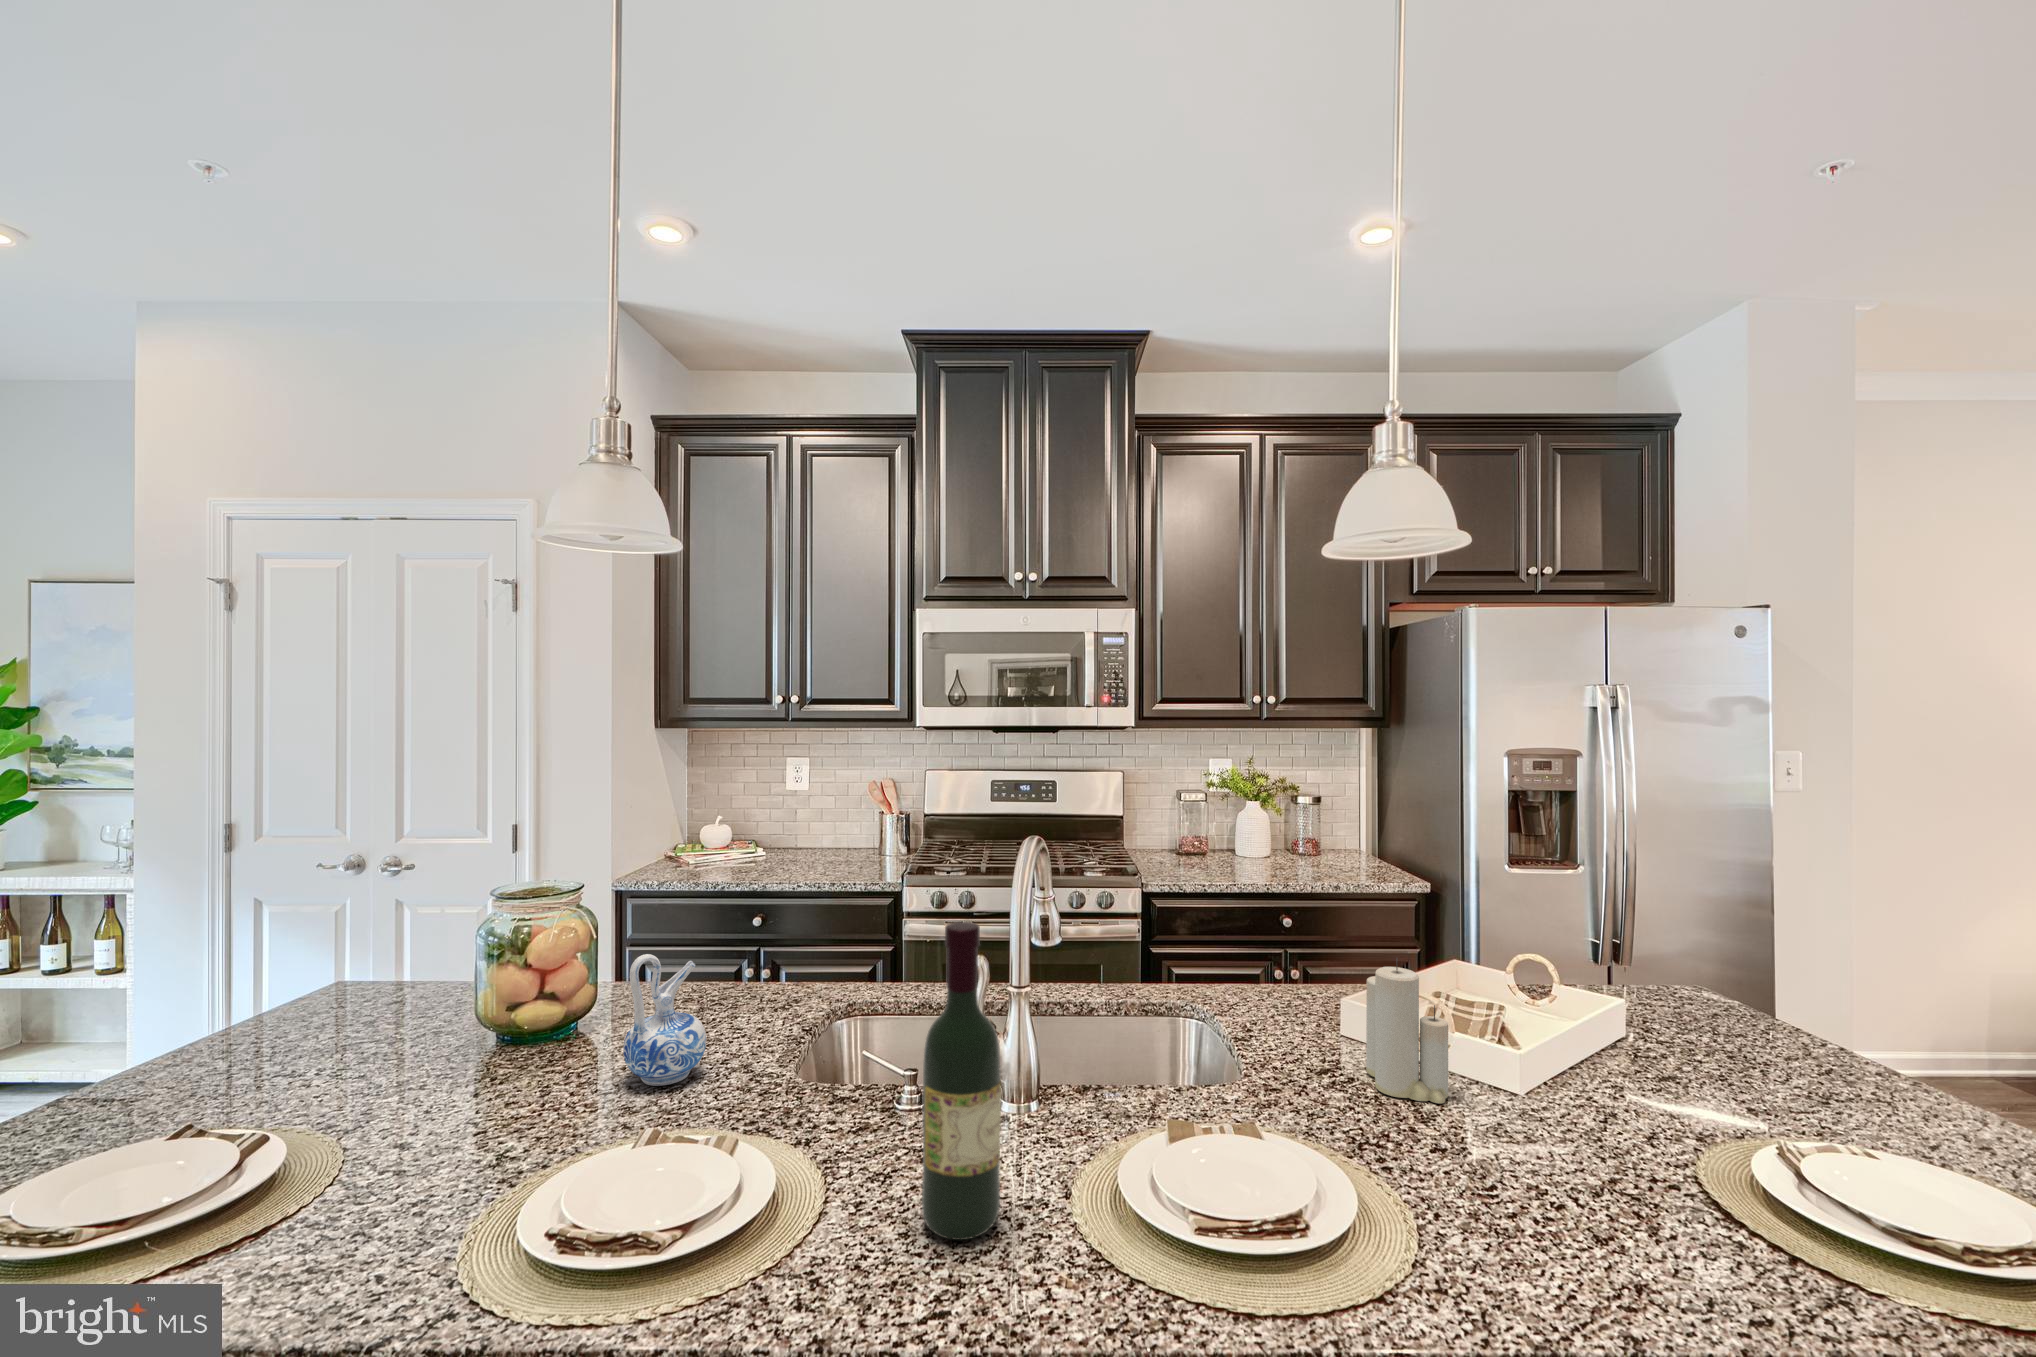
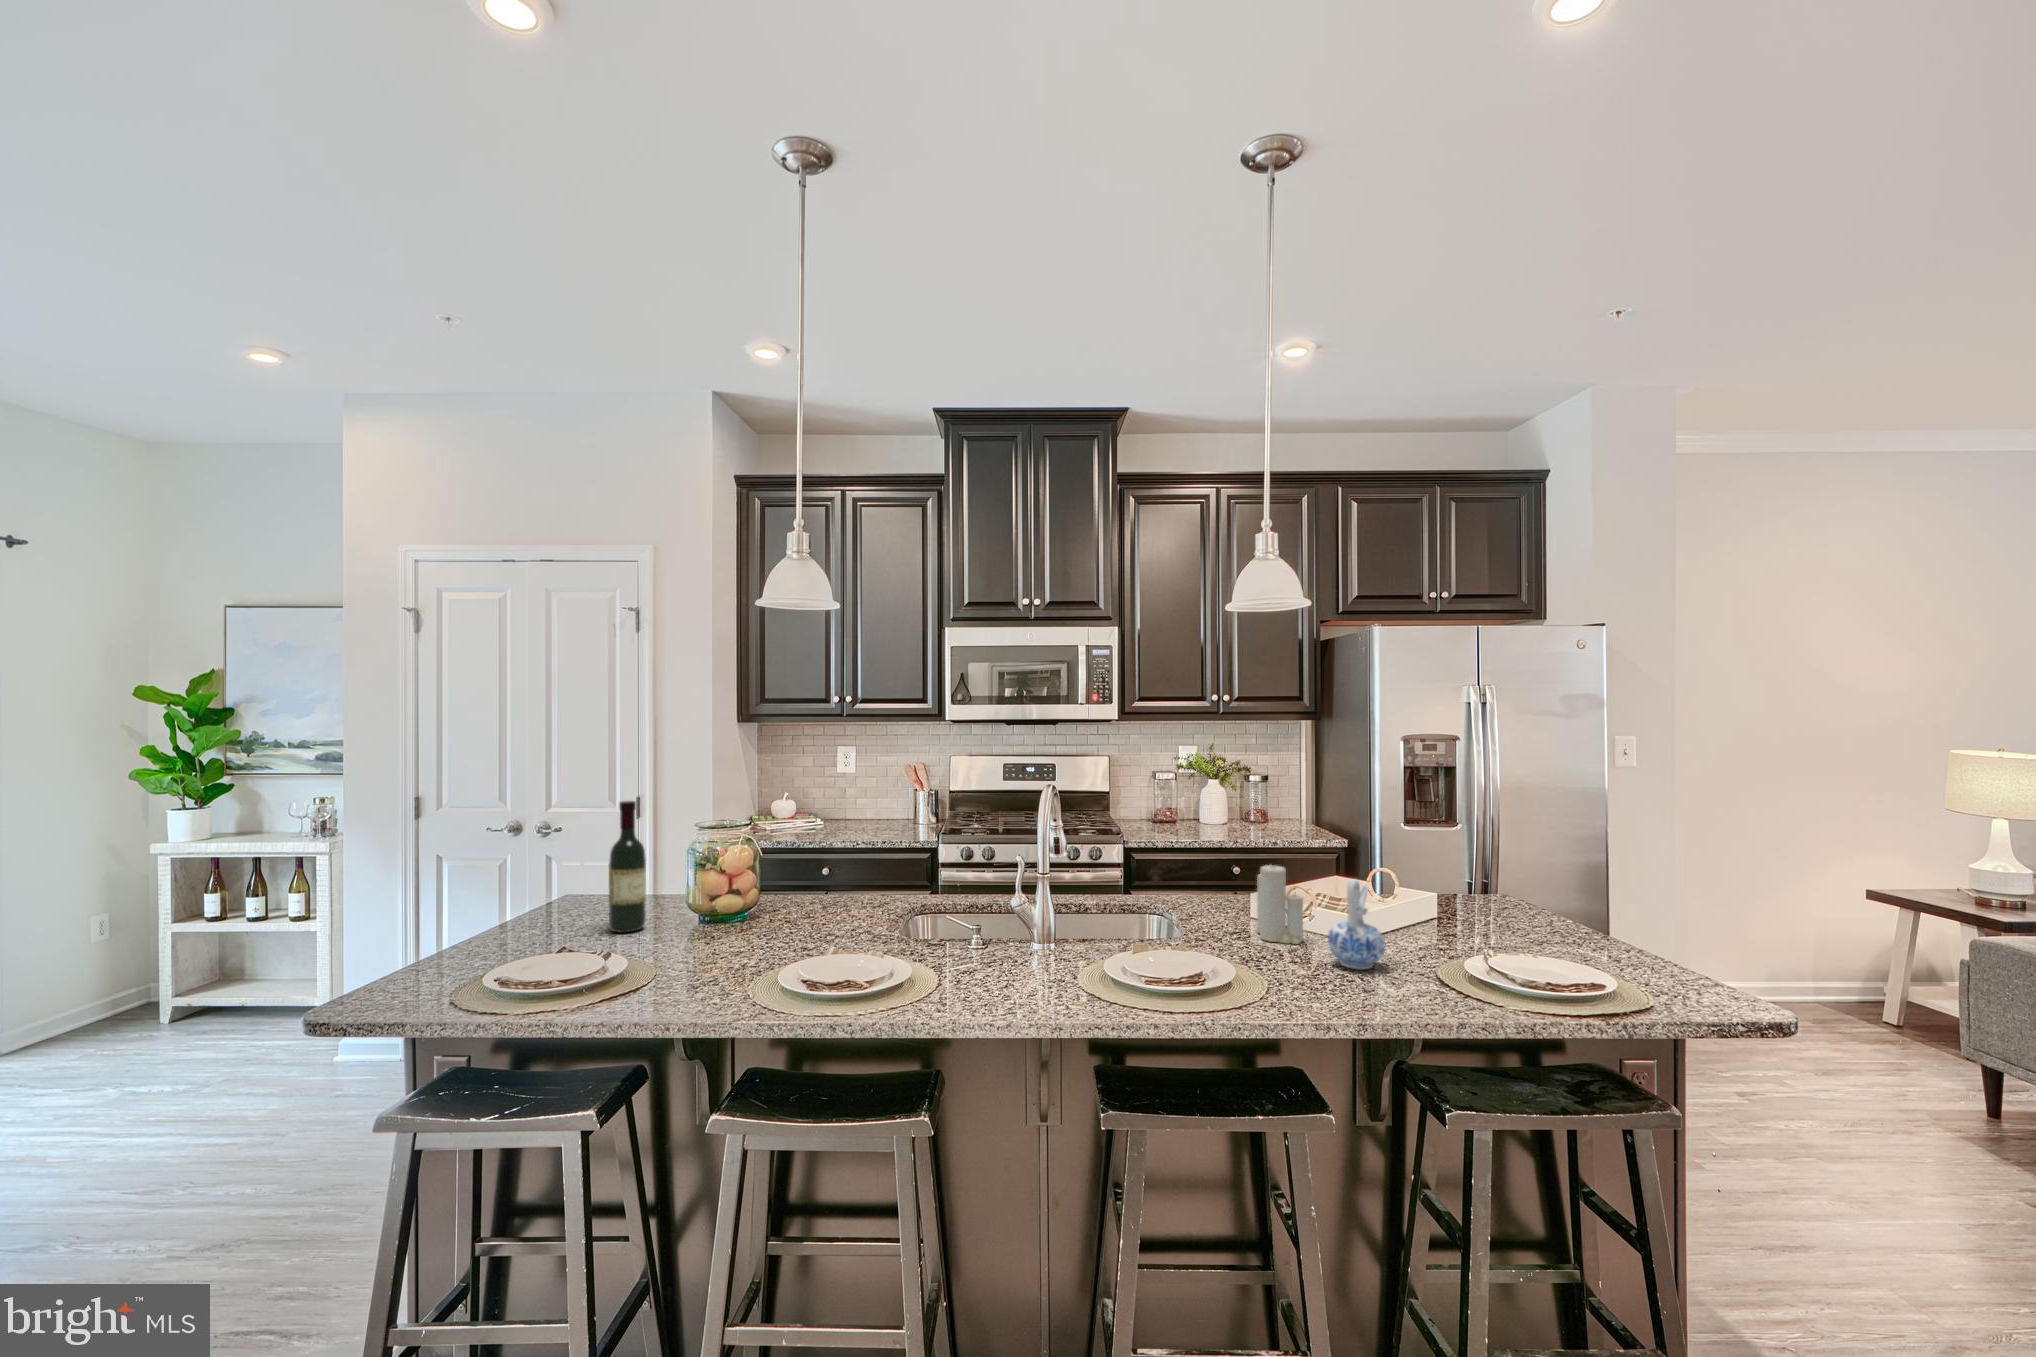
wine bottle: present [922,922,1001,1240] -> present [609,801,646,933]
ceramic pitcher: present [623,954,706,1086] -> present [1328,879,1386,969]

